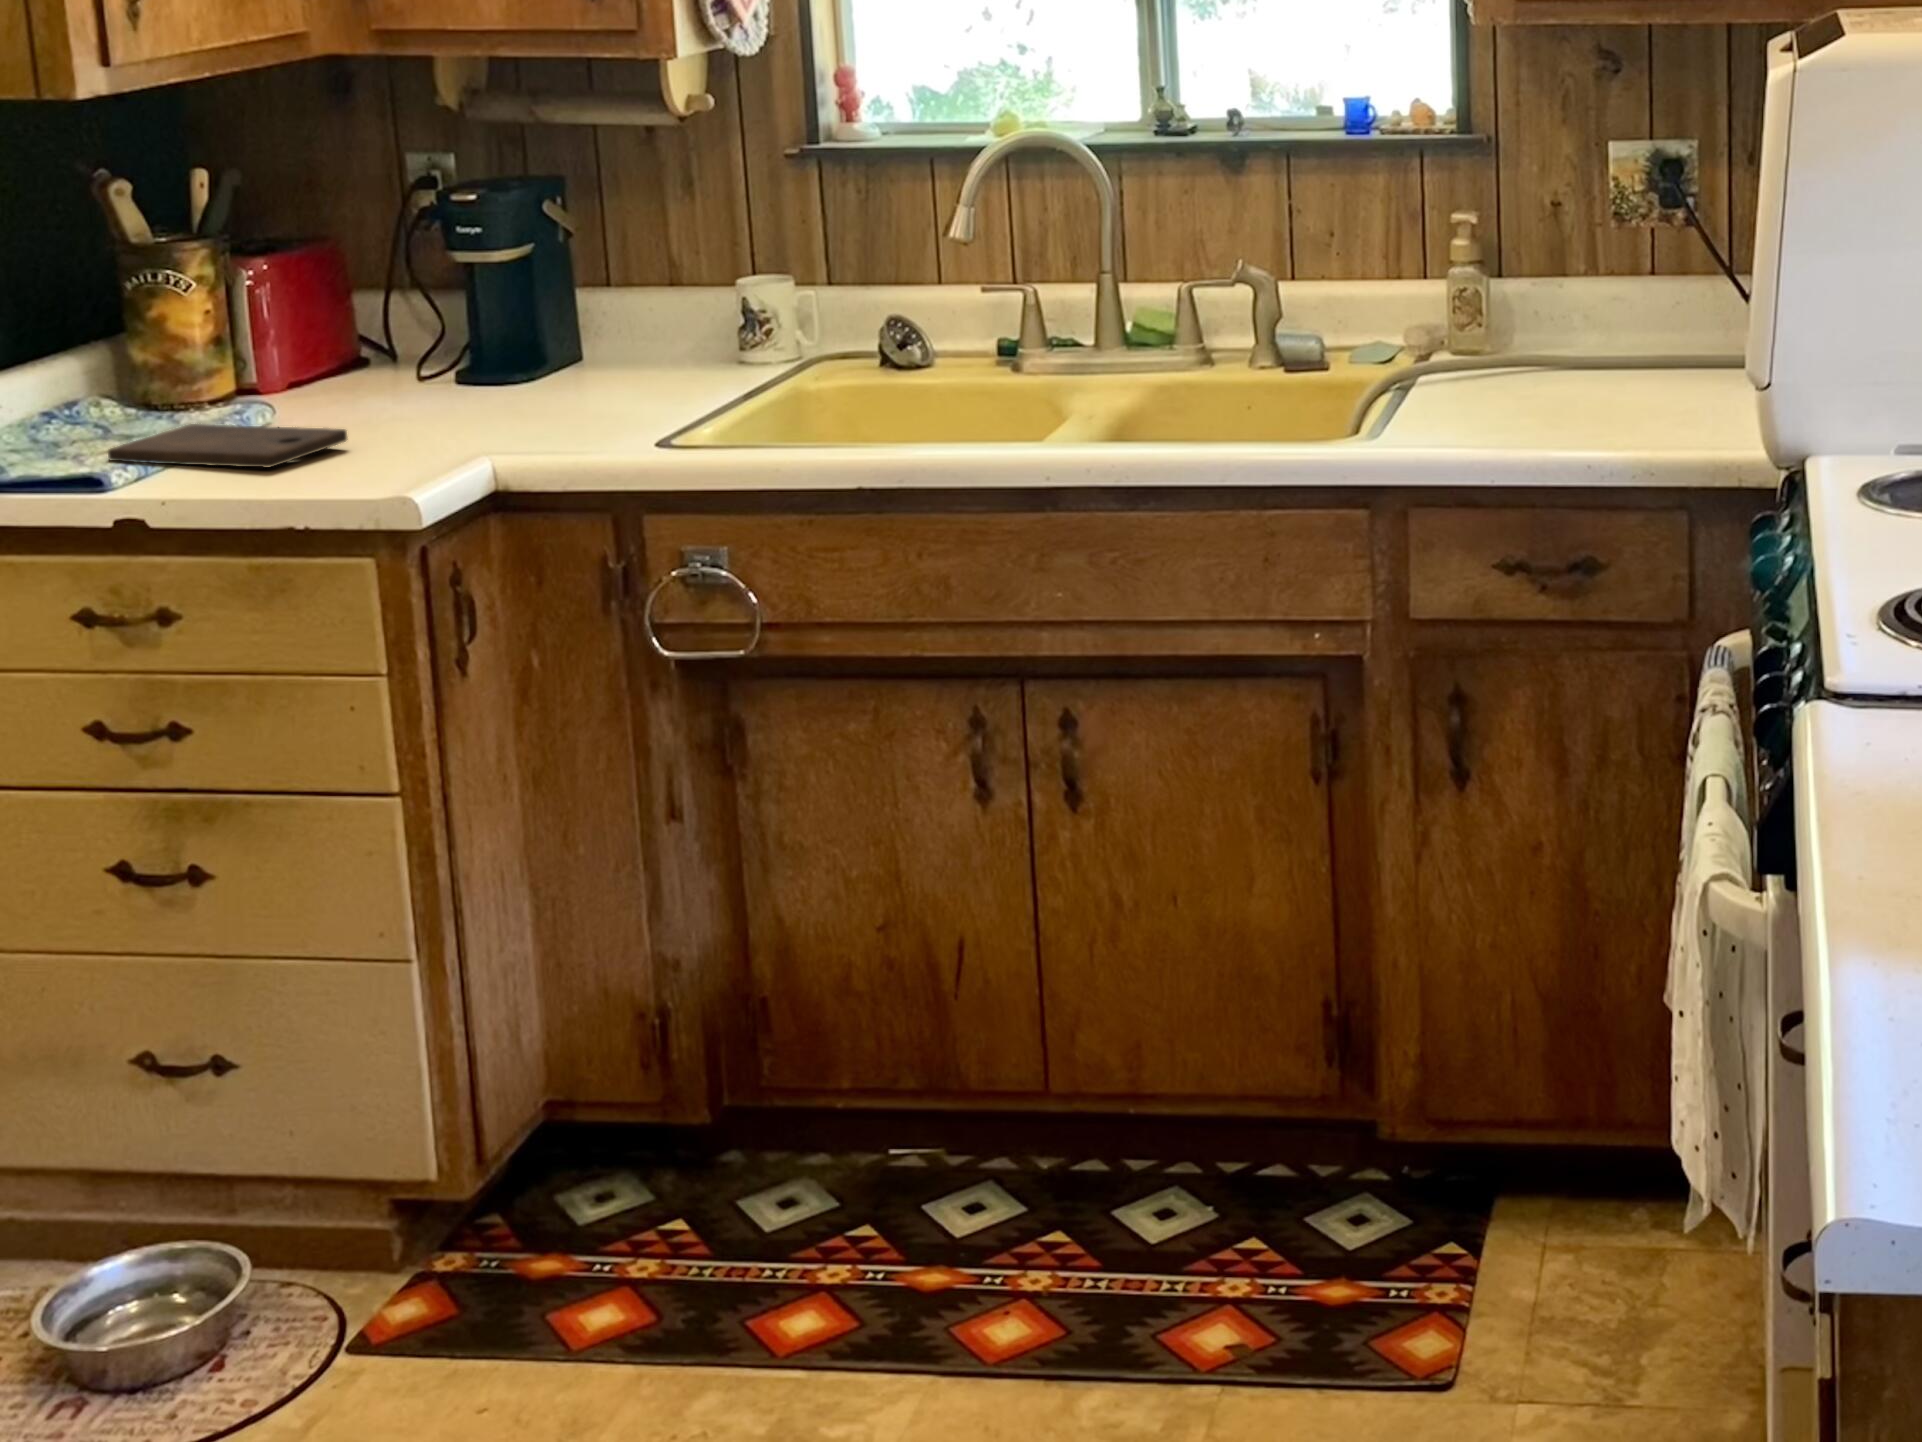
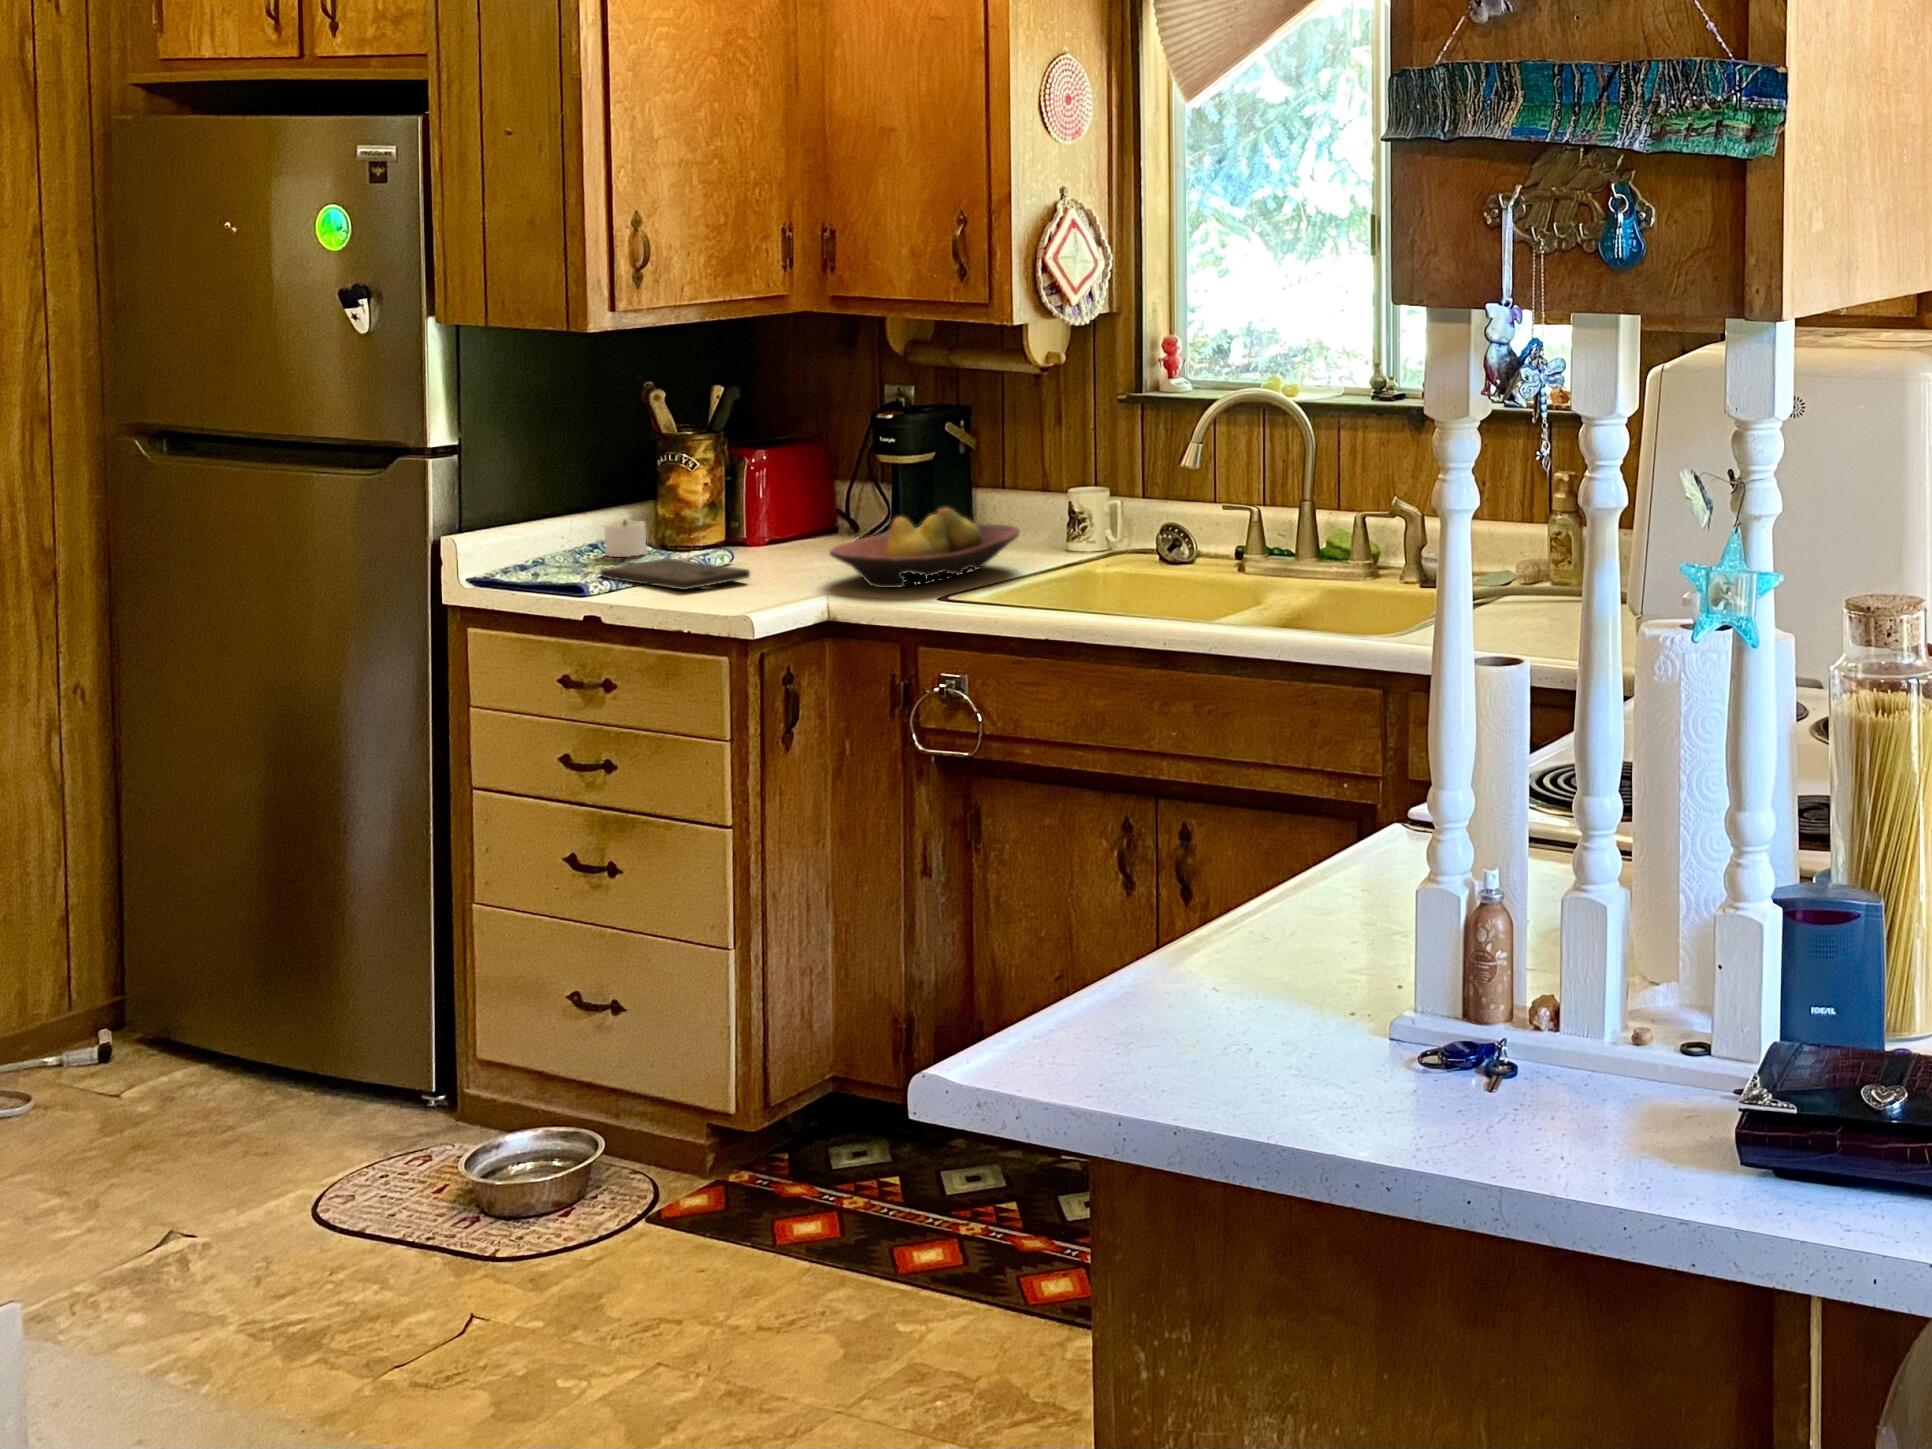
fruit bowl: none [459,318,699,437] -> present [830,508,1019,588]
candle: none [68,373,148,429] -> present [604,520,646,557]

